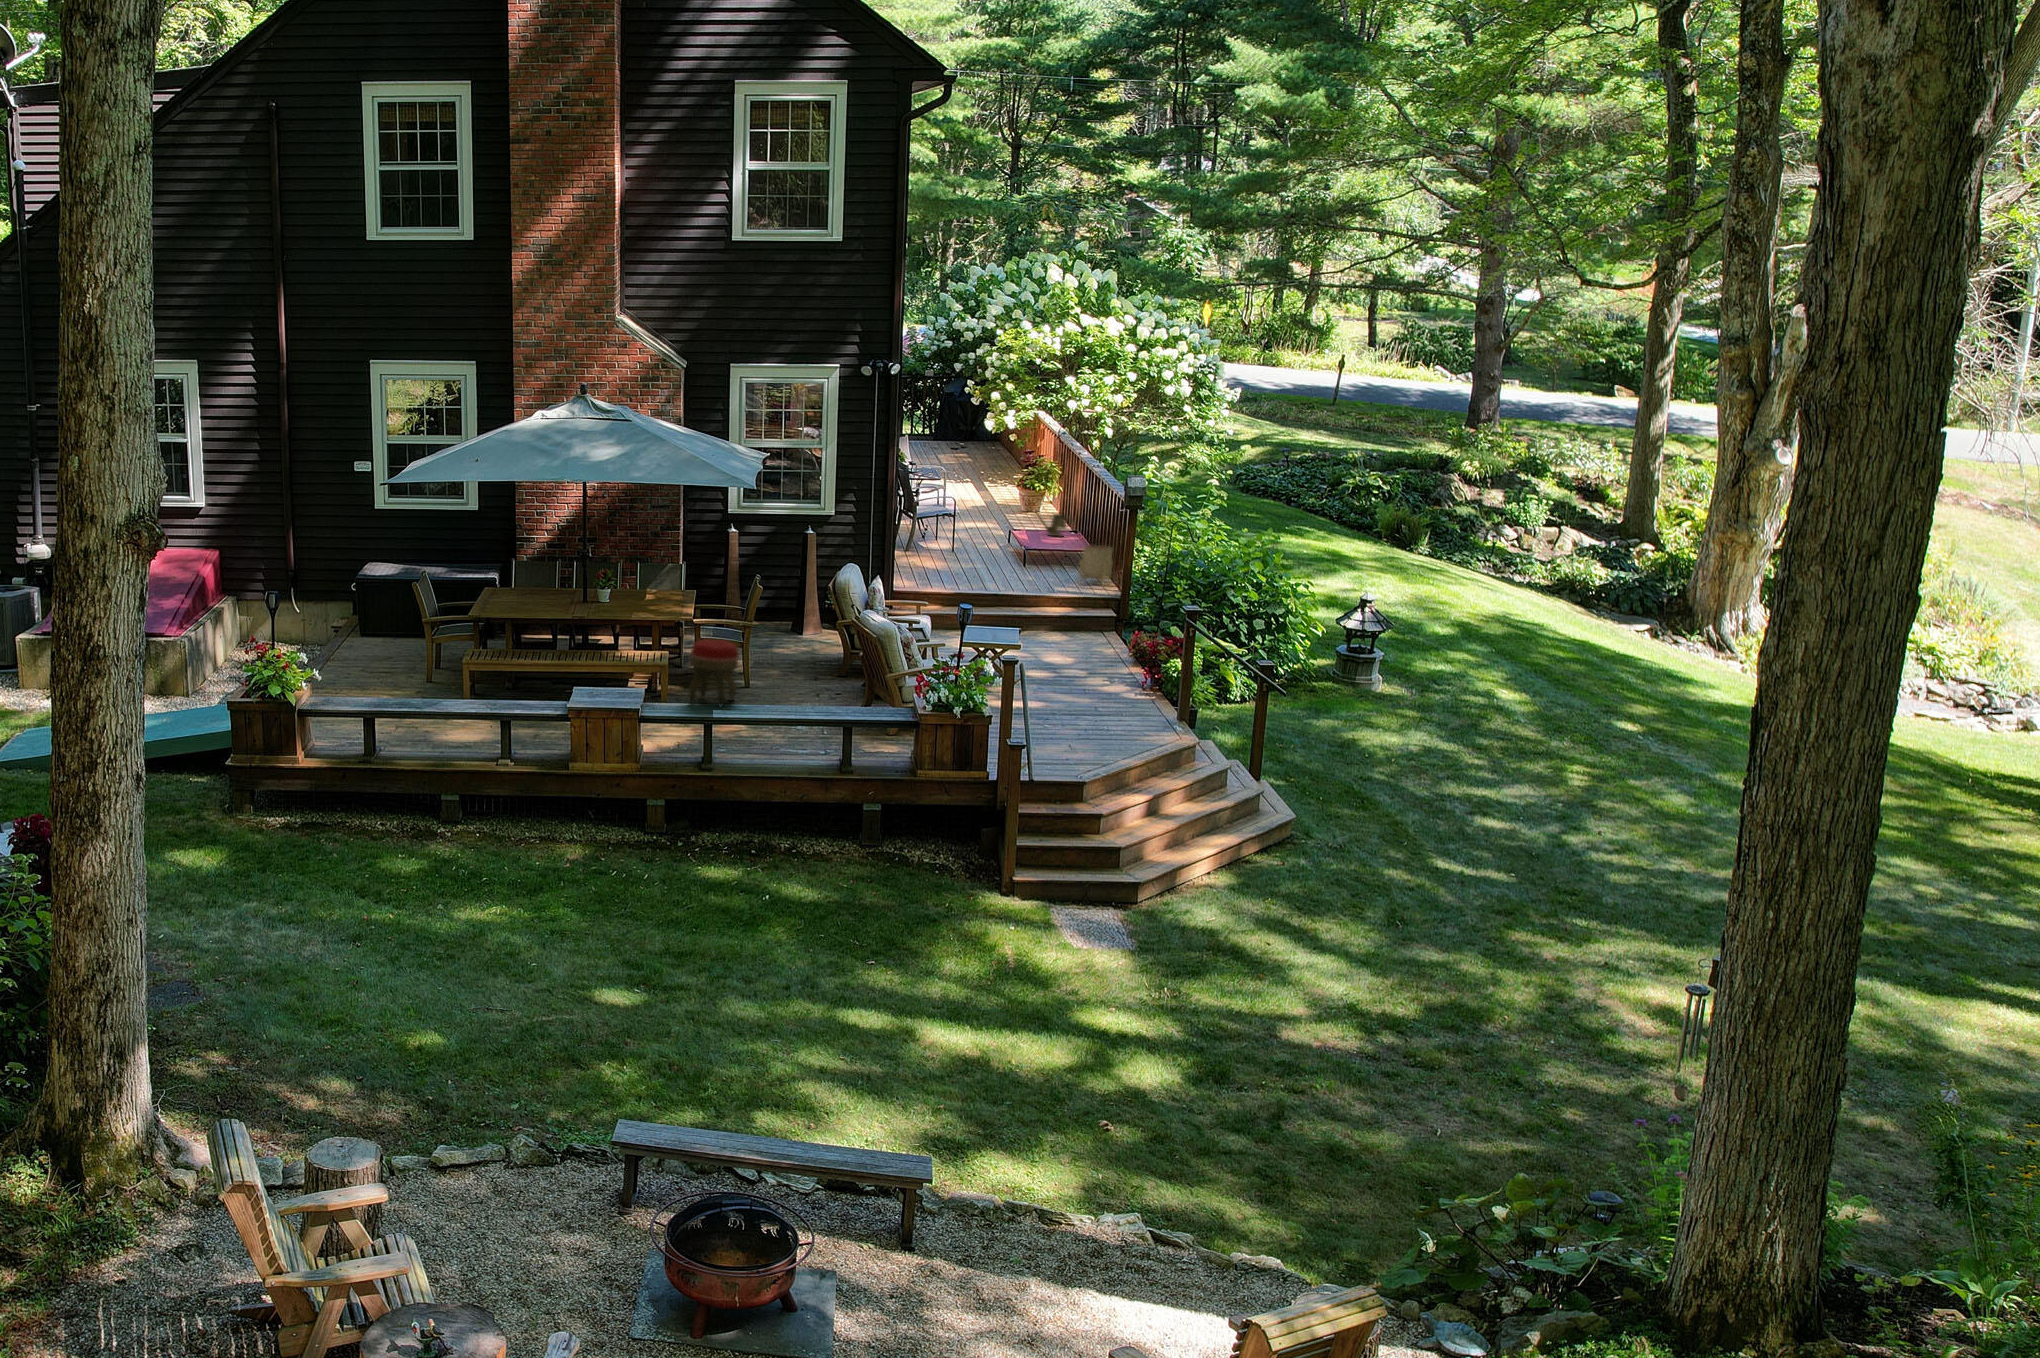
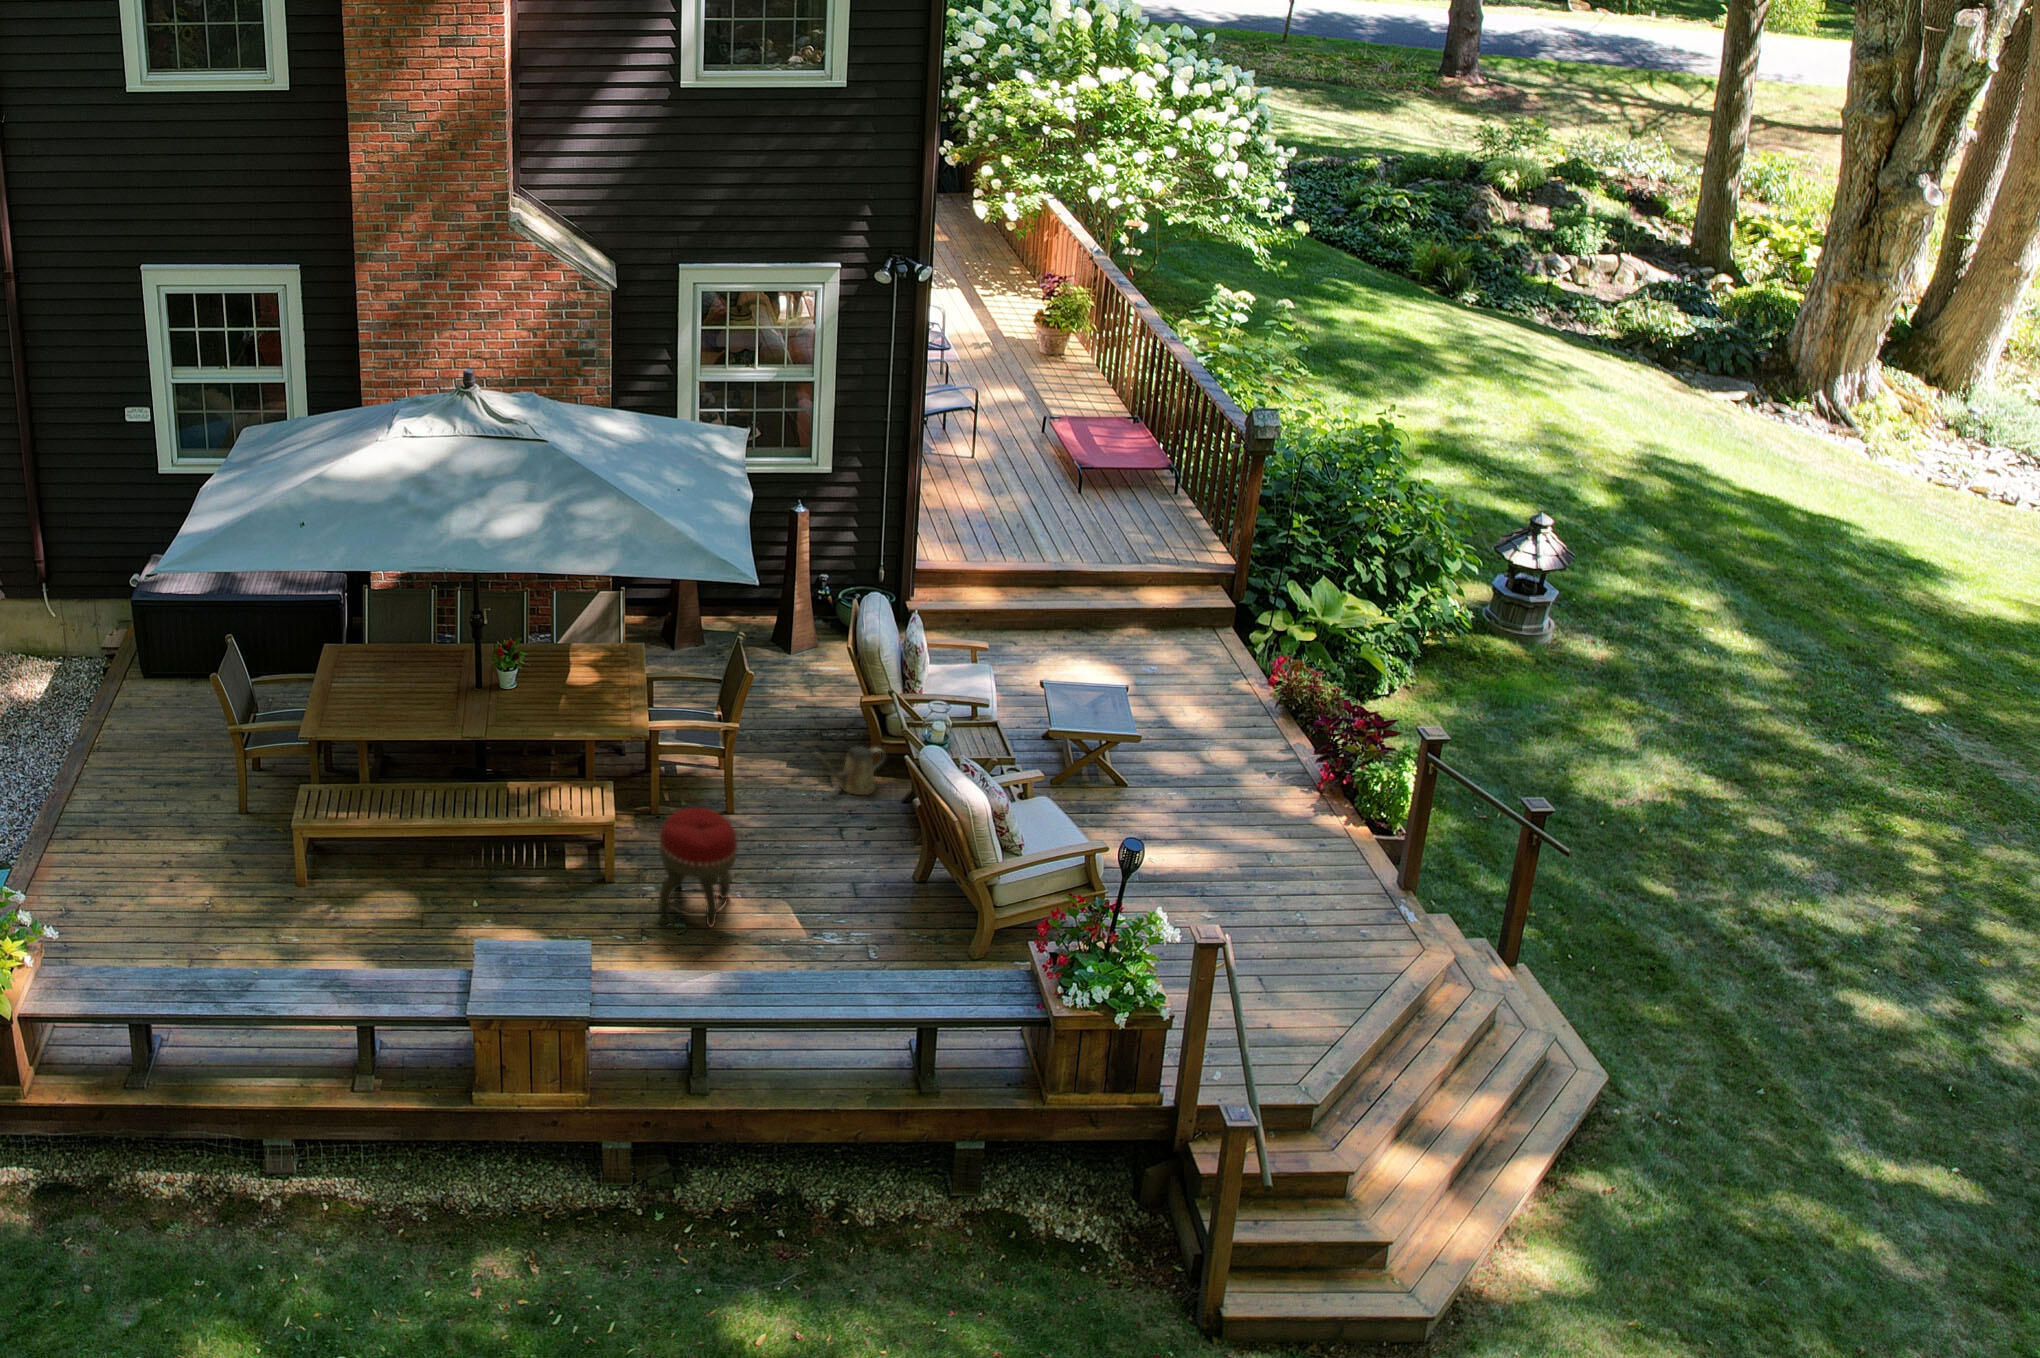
watering can: present [1043,514,1066,537] -> present [816,746,885,795]
planter: present [1079,545,1113,584] -> none [1162,476,1212,542]

